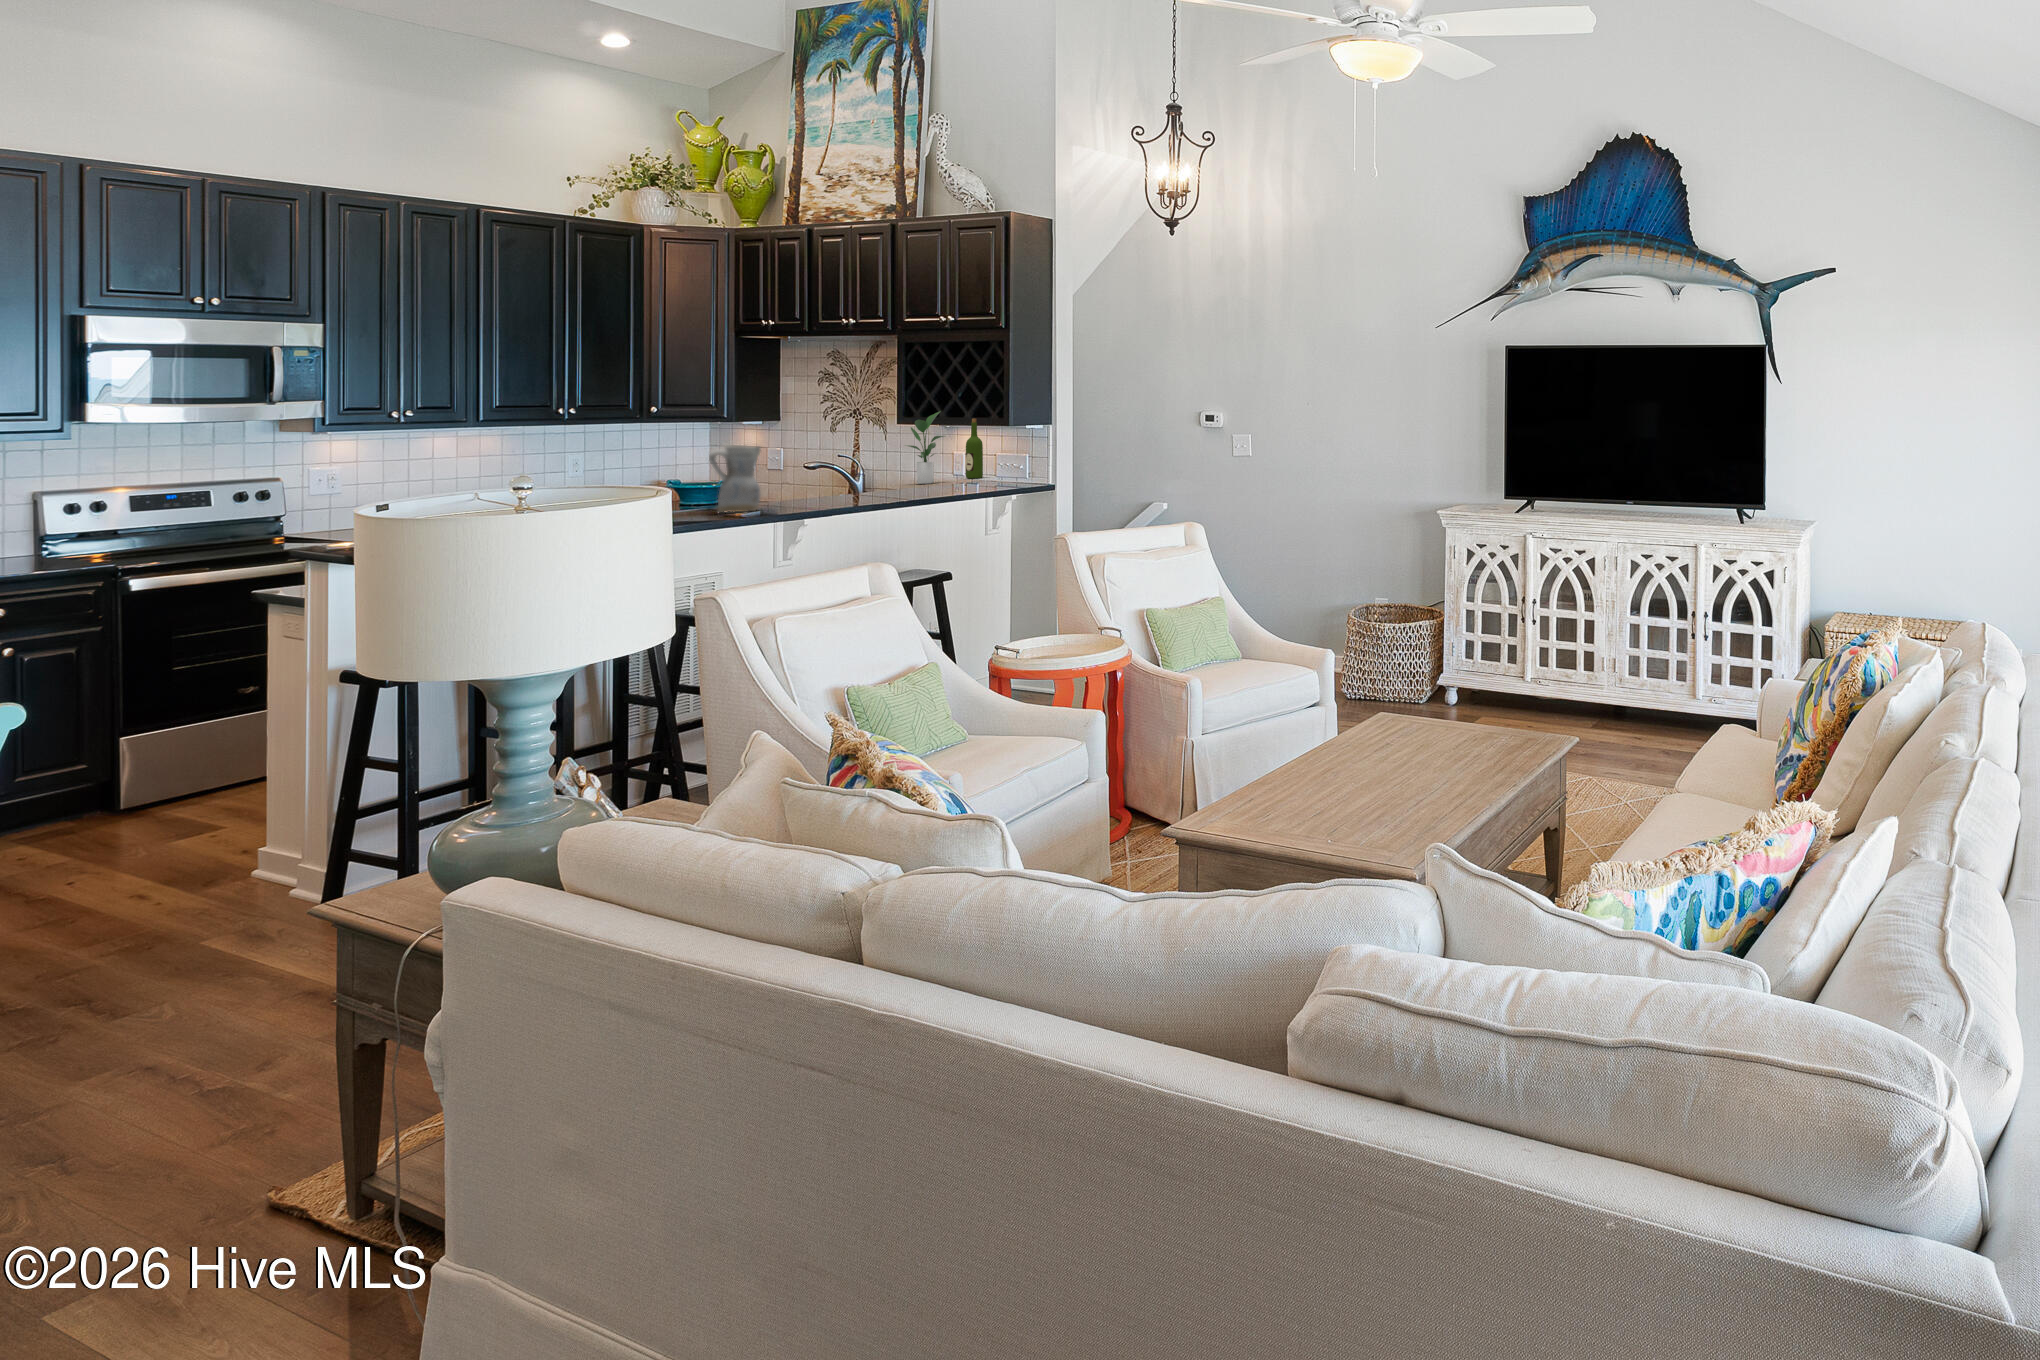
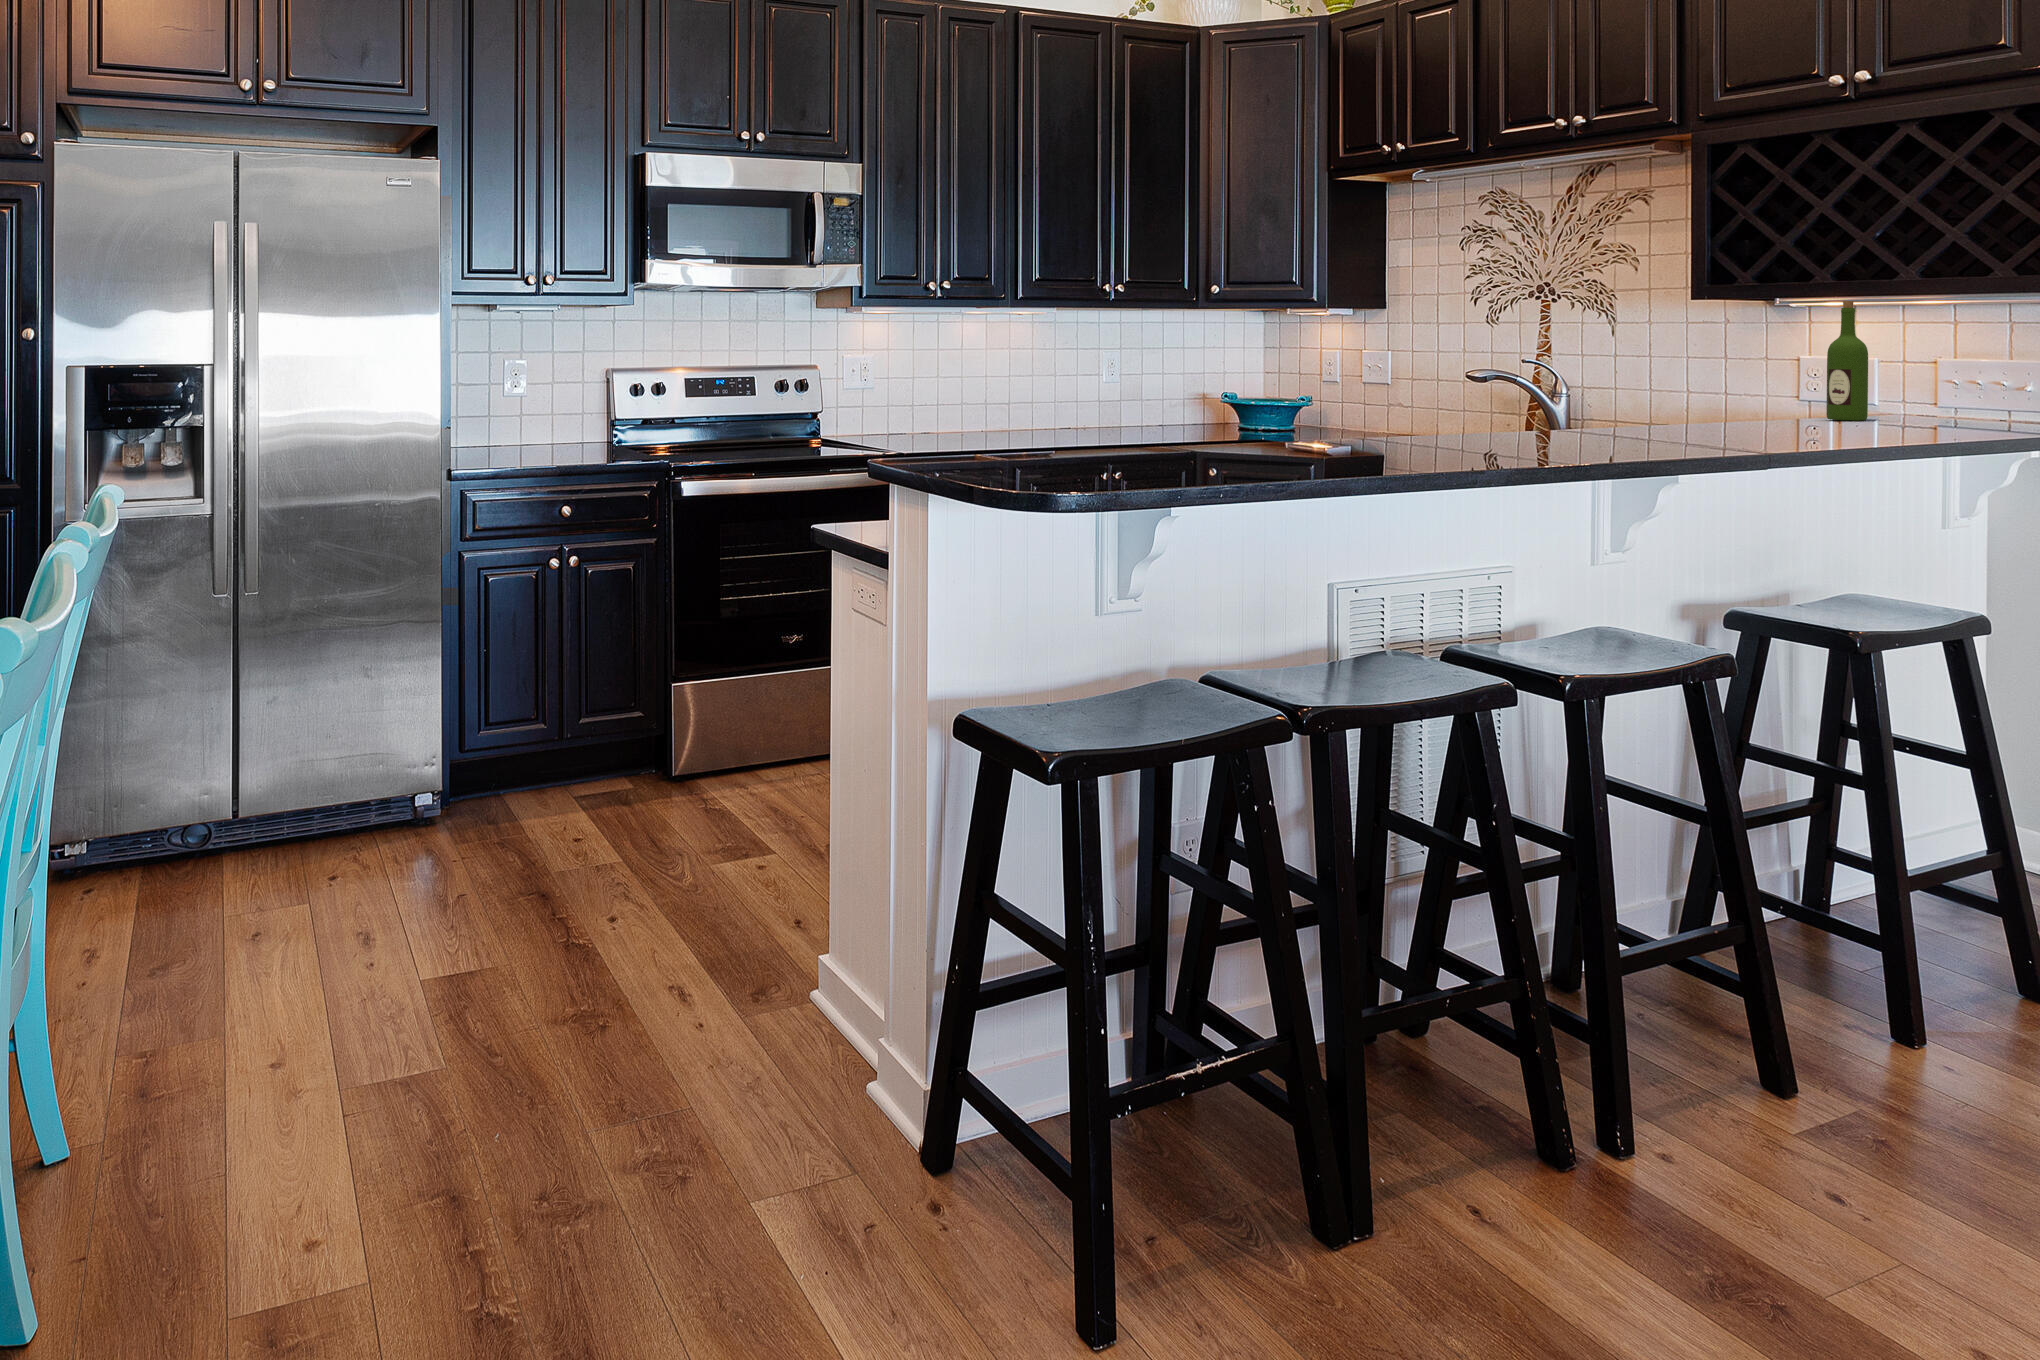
potted plant: present [907,411,944,484] -> none [1724,279,1822,425]
ceramic pitcher: present [709,445,761,512] -> none [1502,312,1607,455]

